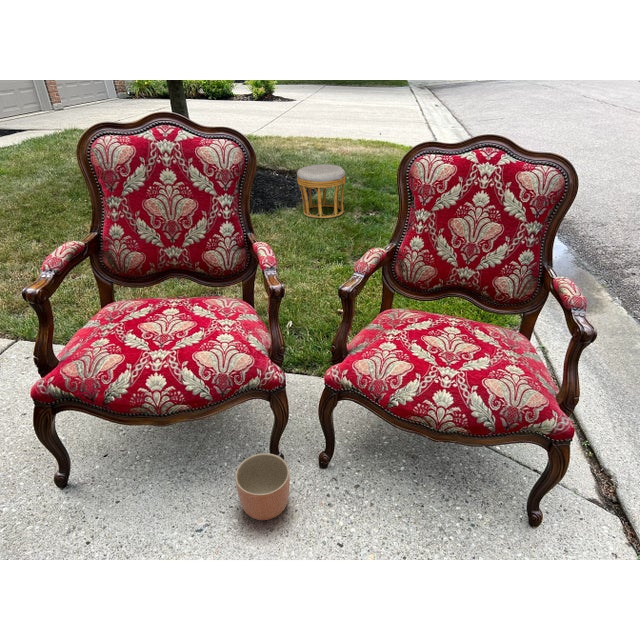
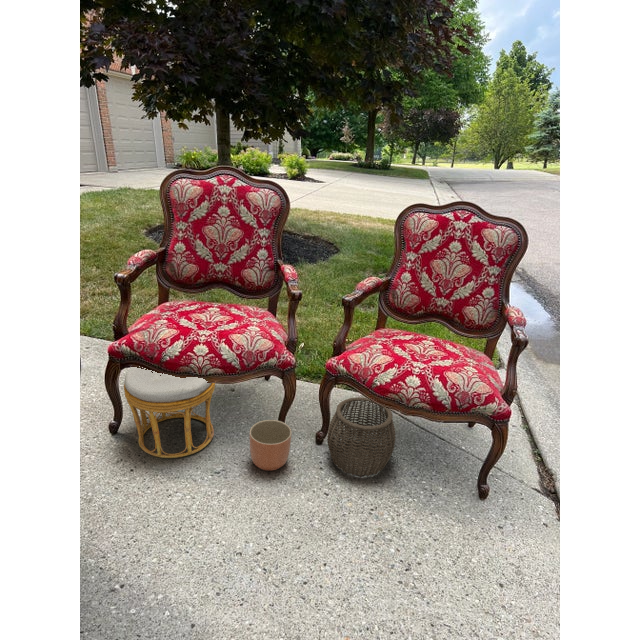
ottoman: present [297,164,346,218] -> present [124,366,215,458]
woven basket: none [335,411,421,514] -> present [327,397,396,477]

